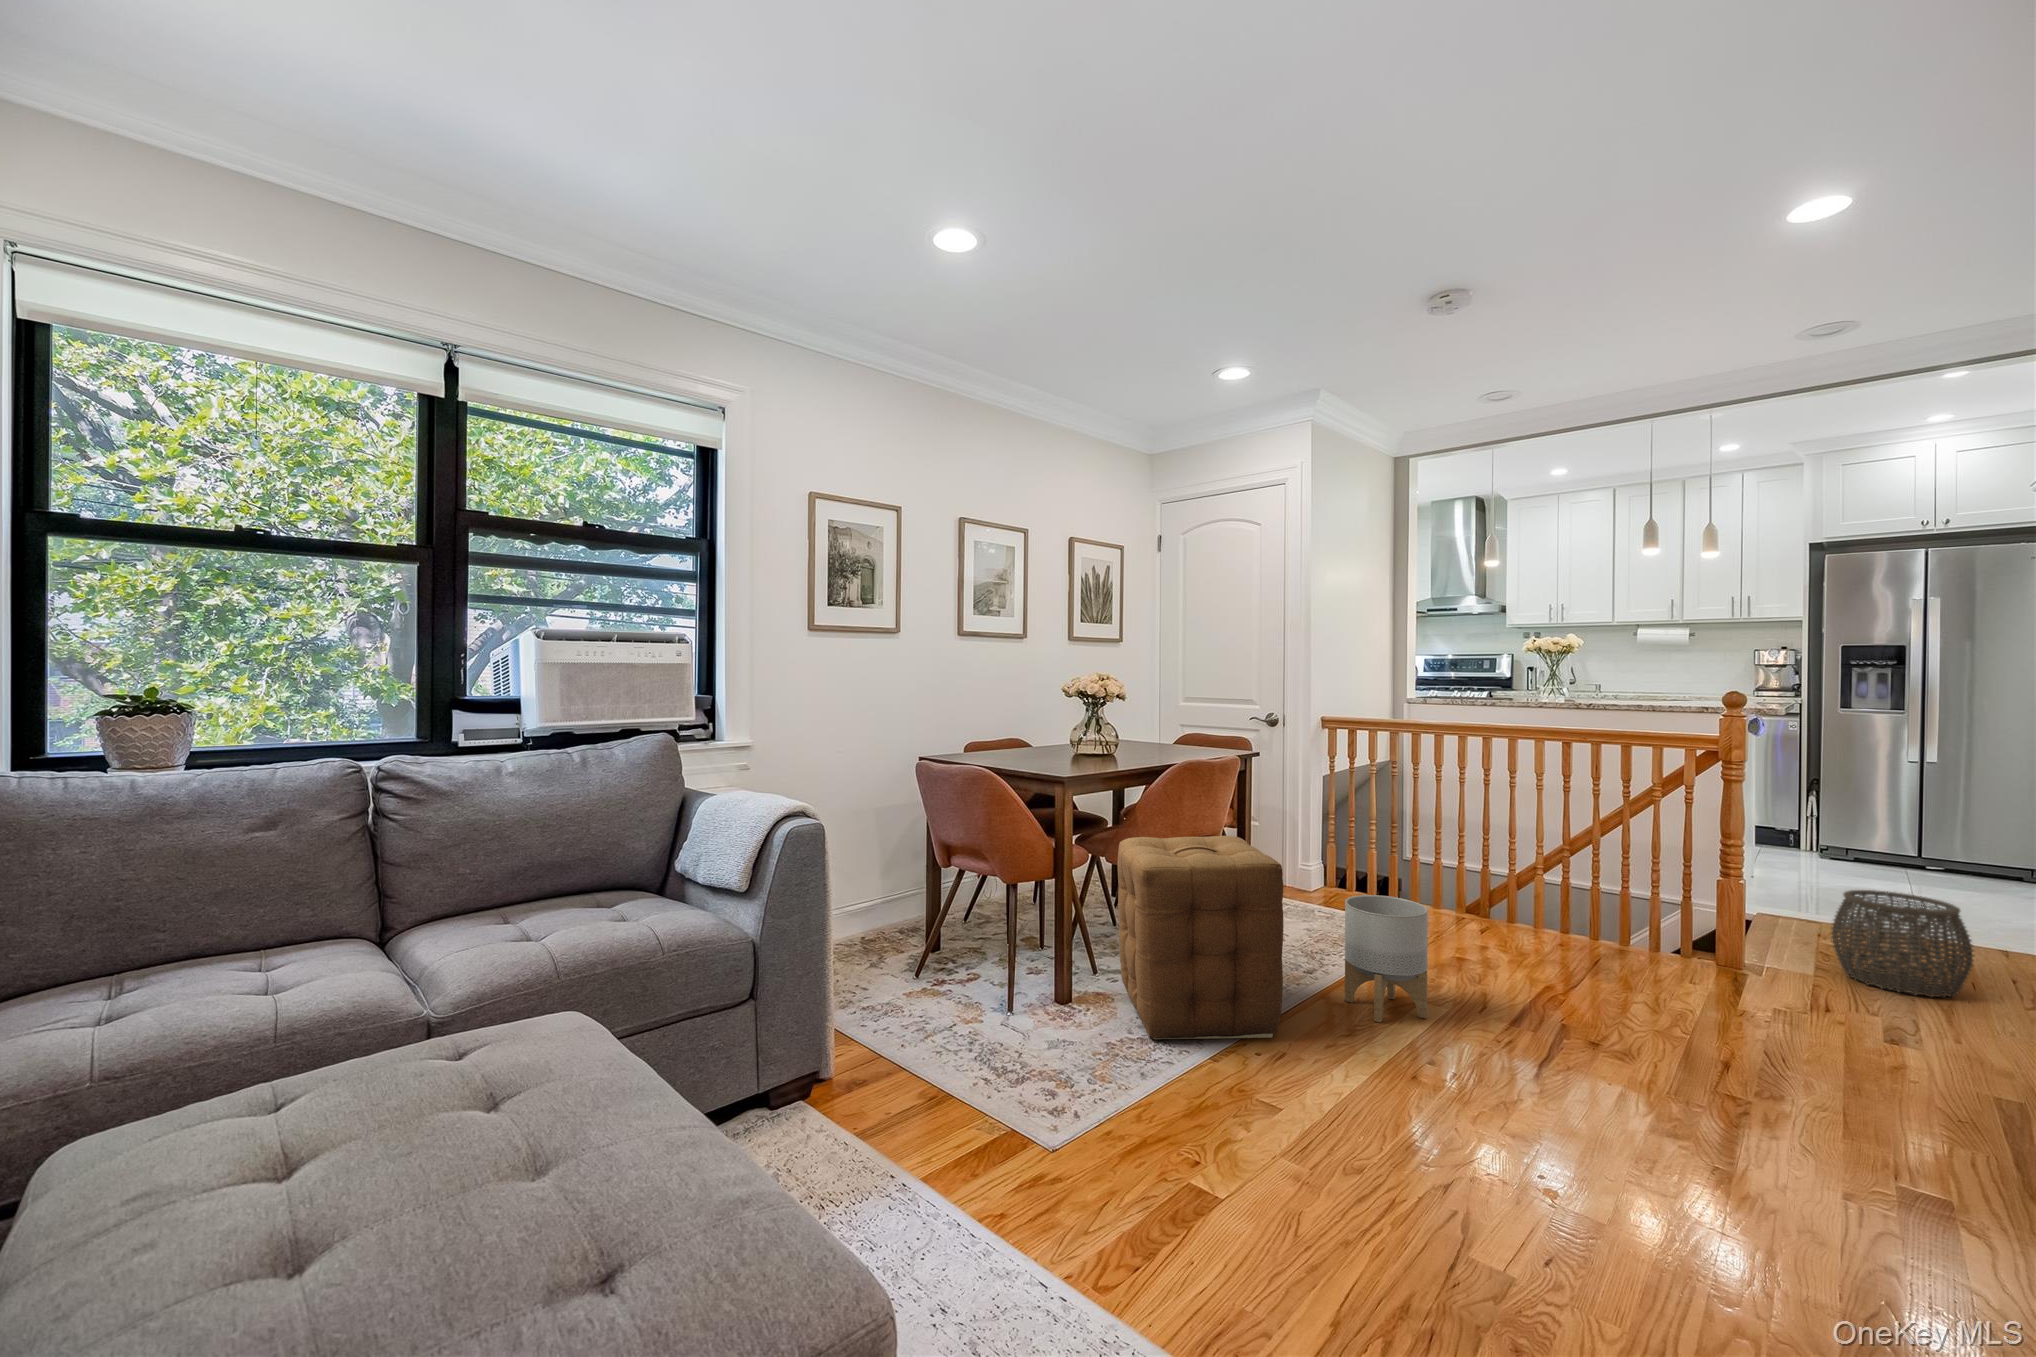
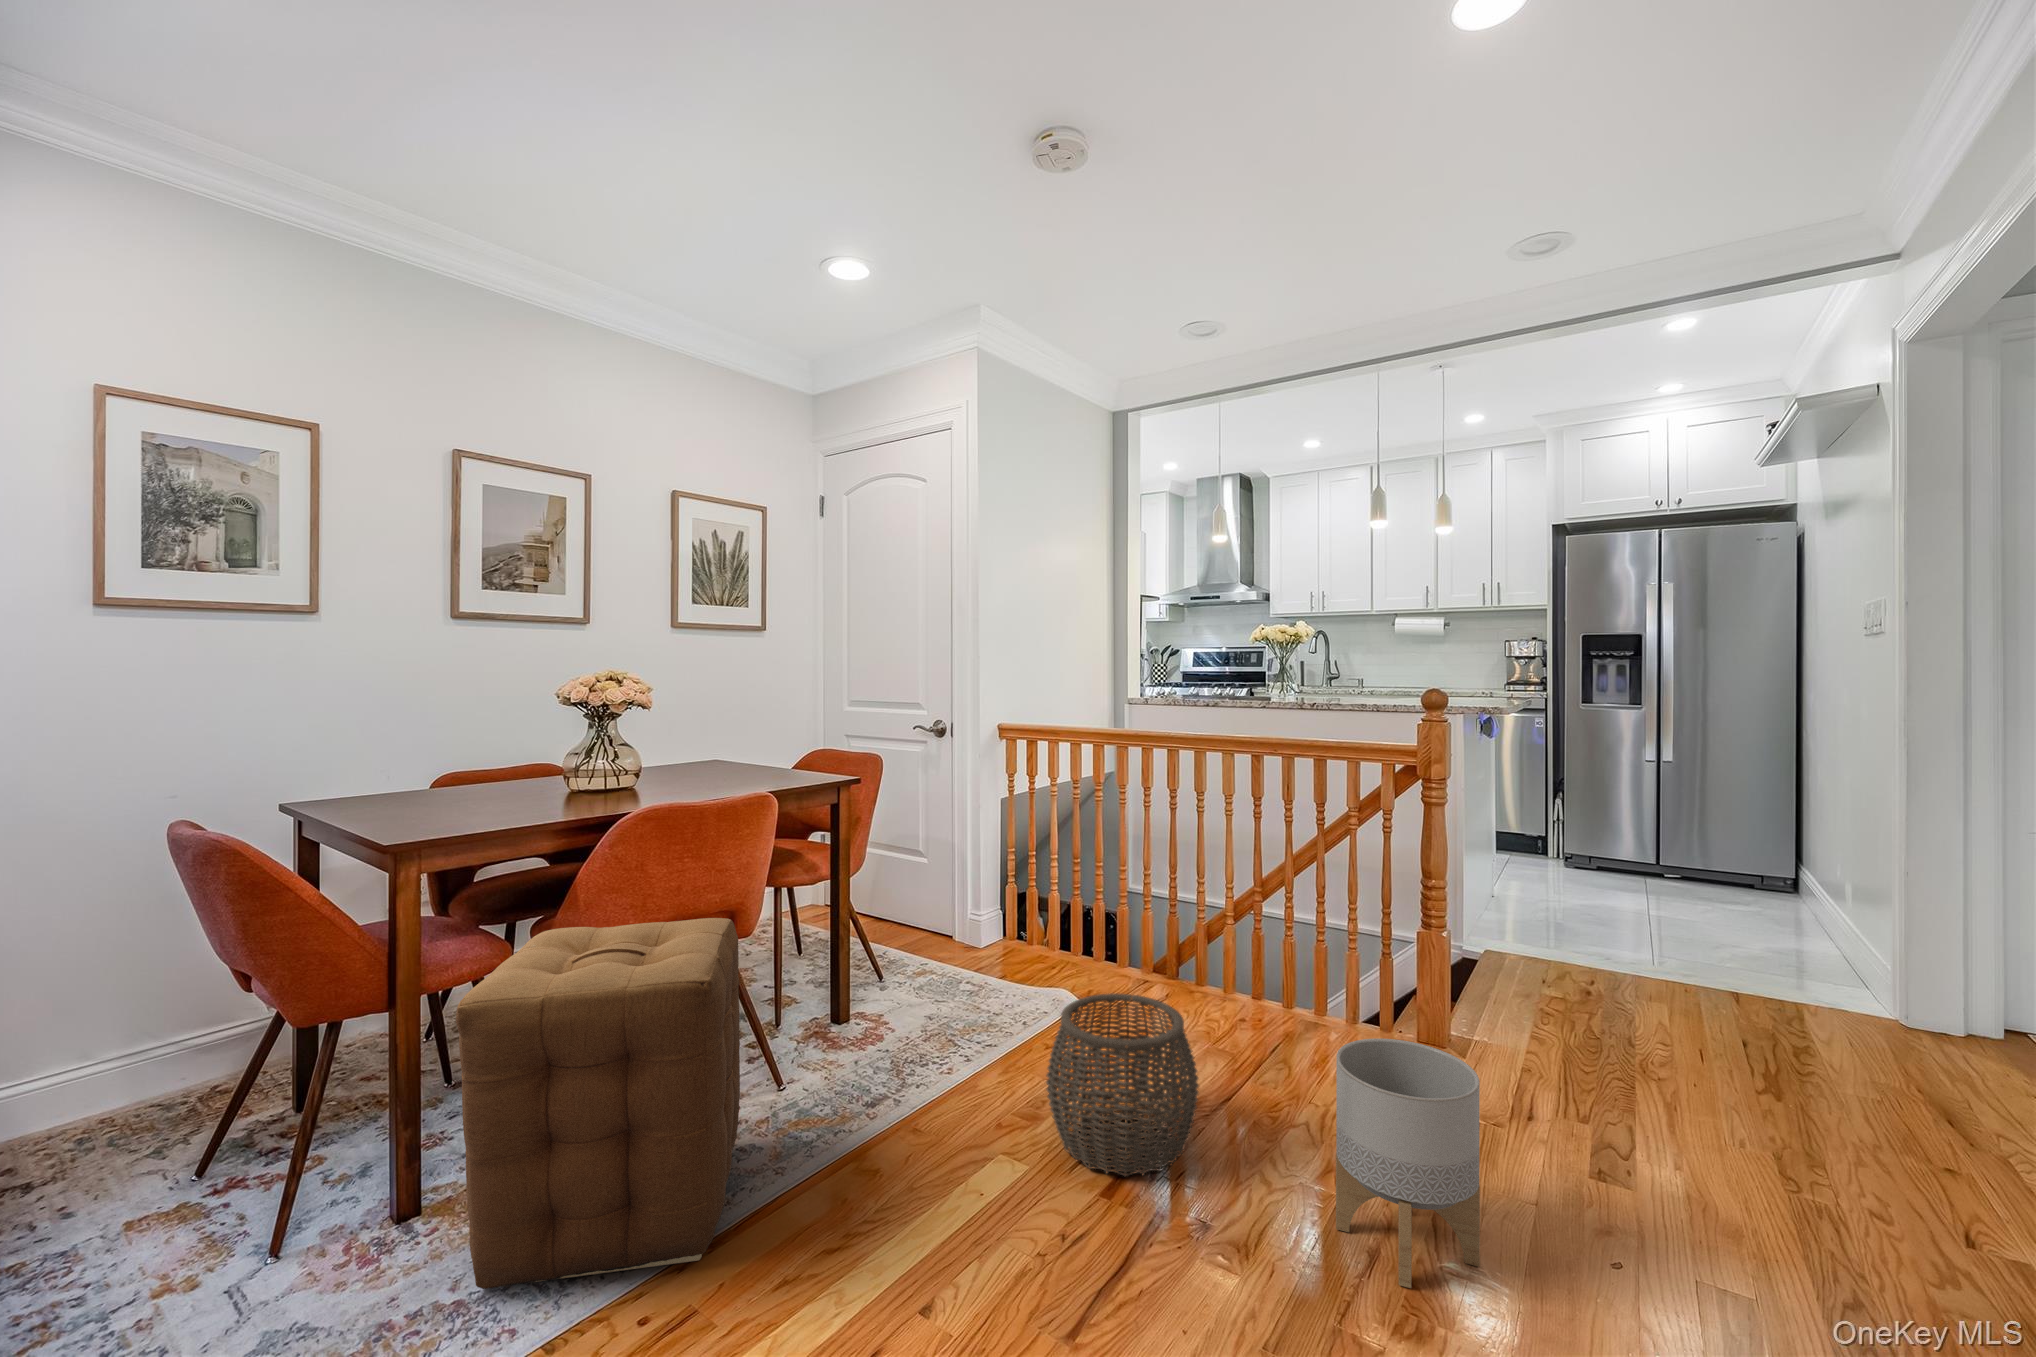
woven basket: present [1831,890,1974,998] -> present [1046,993,1199,1176]
planter: present [1345,895,1428,1022] -> present [1336,1038,1480,1288]

